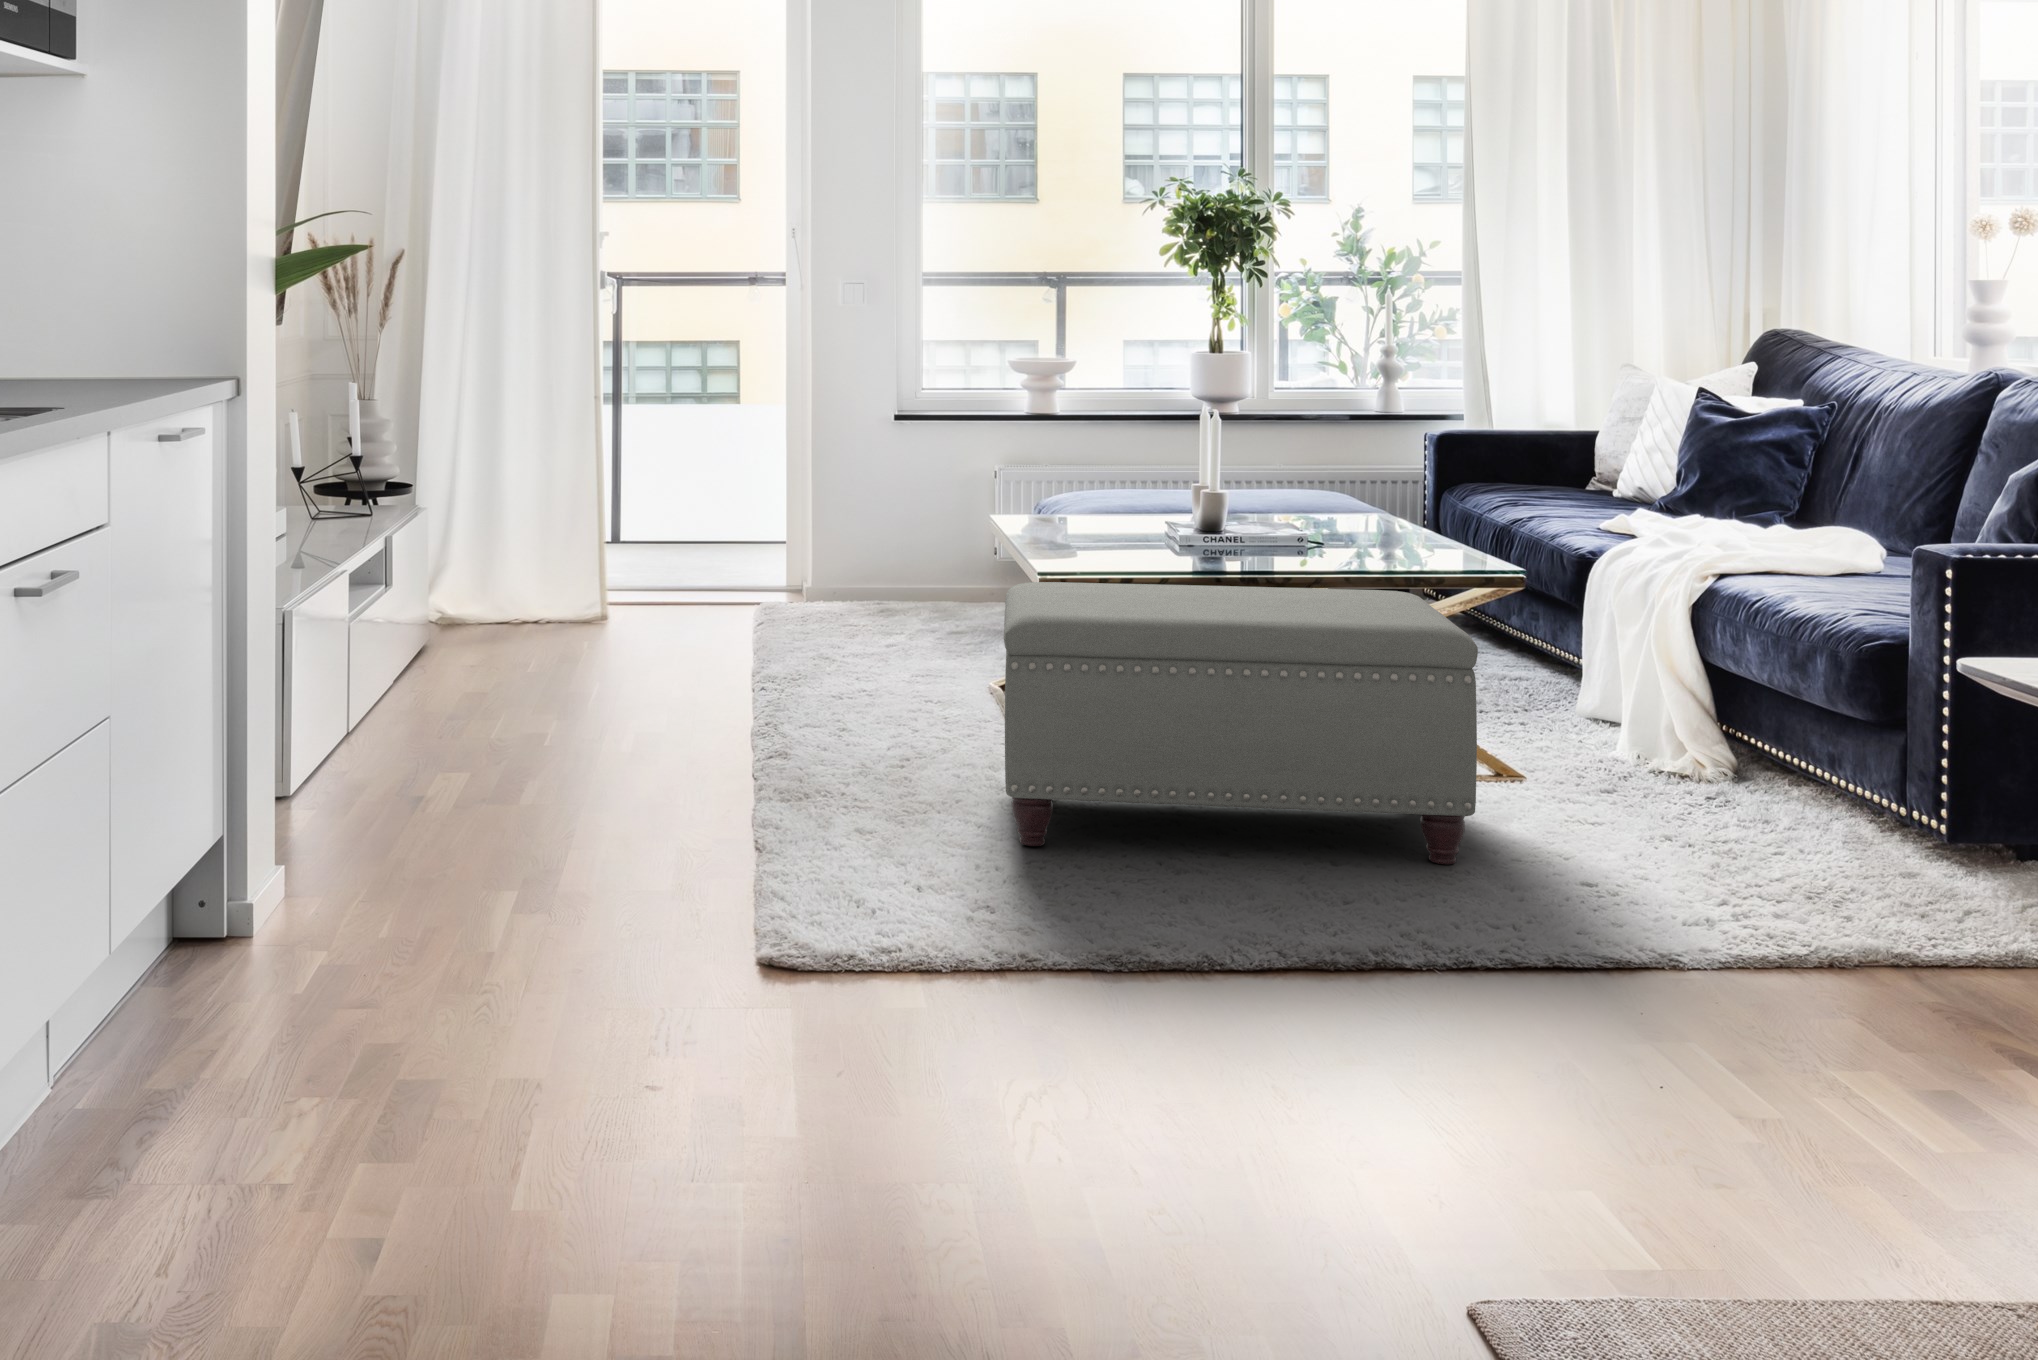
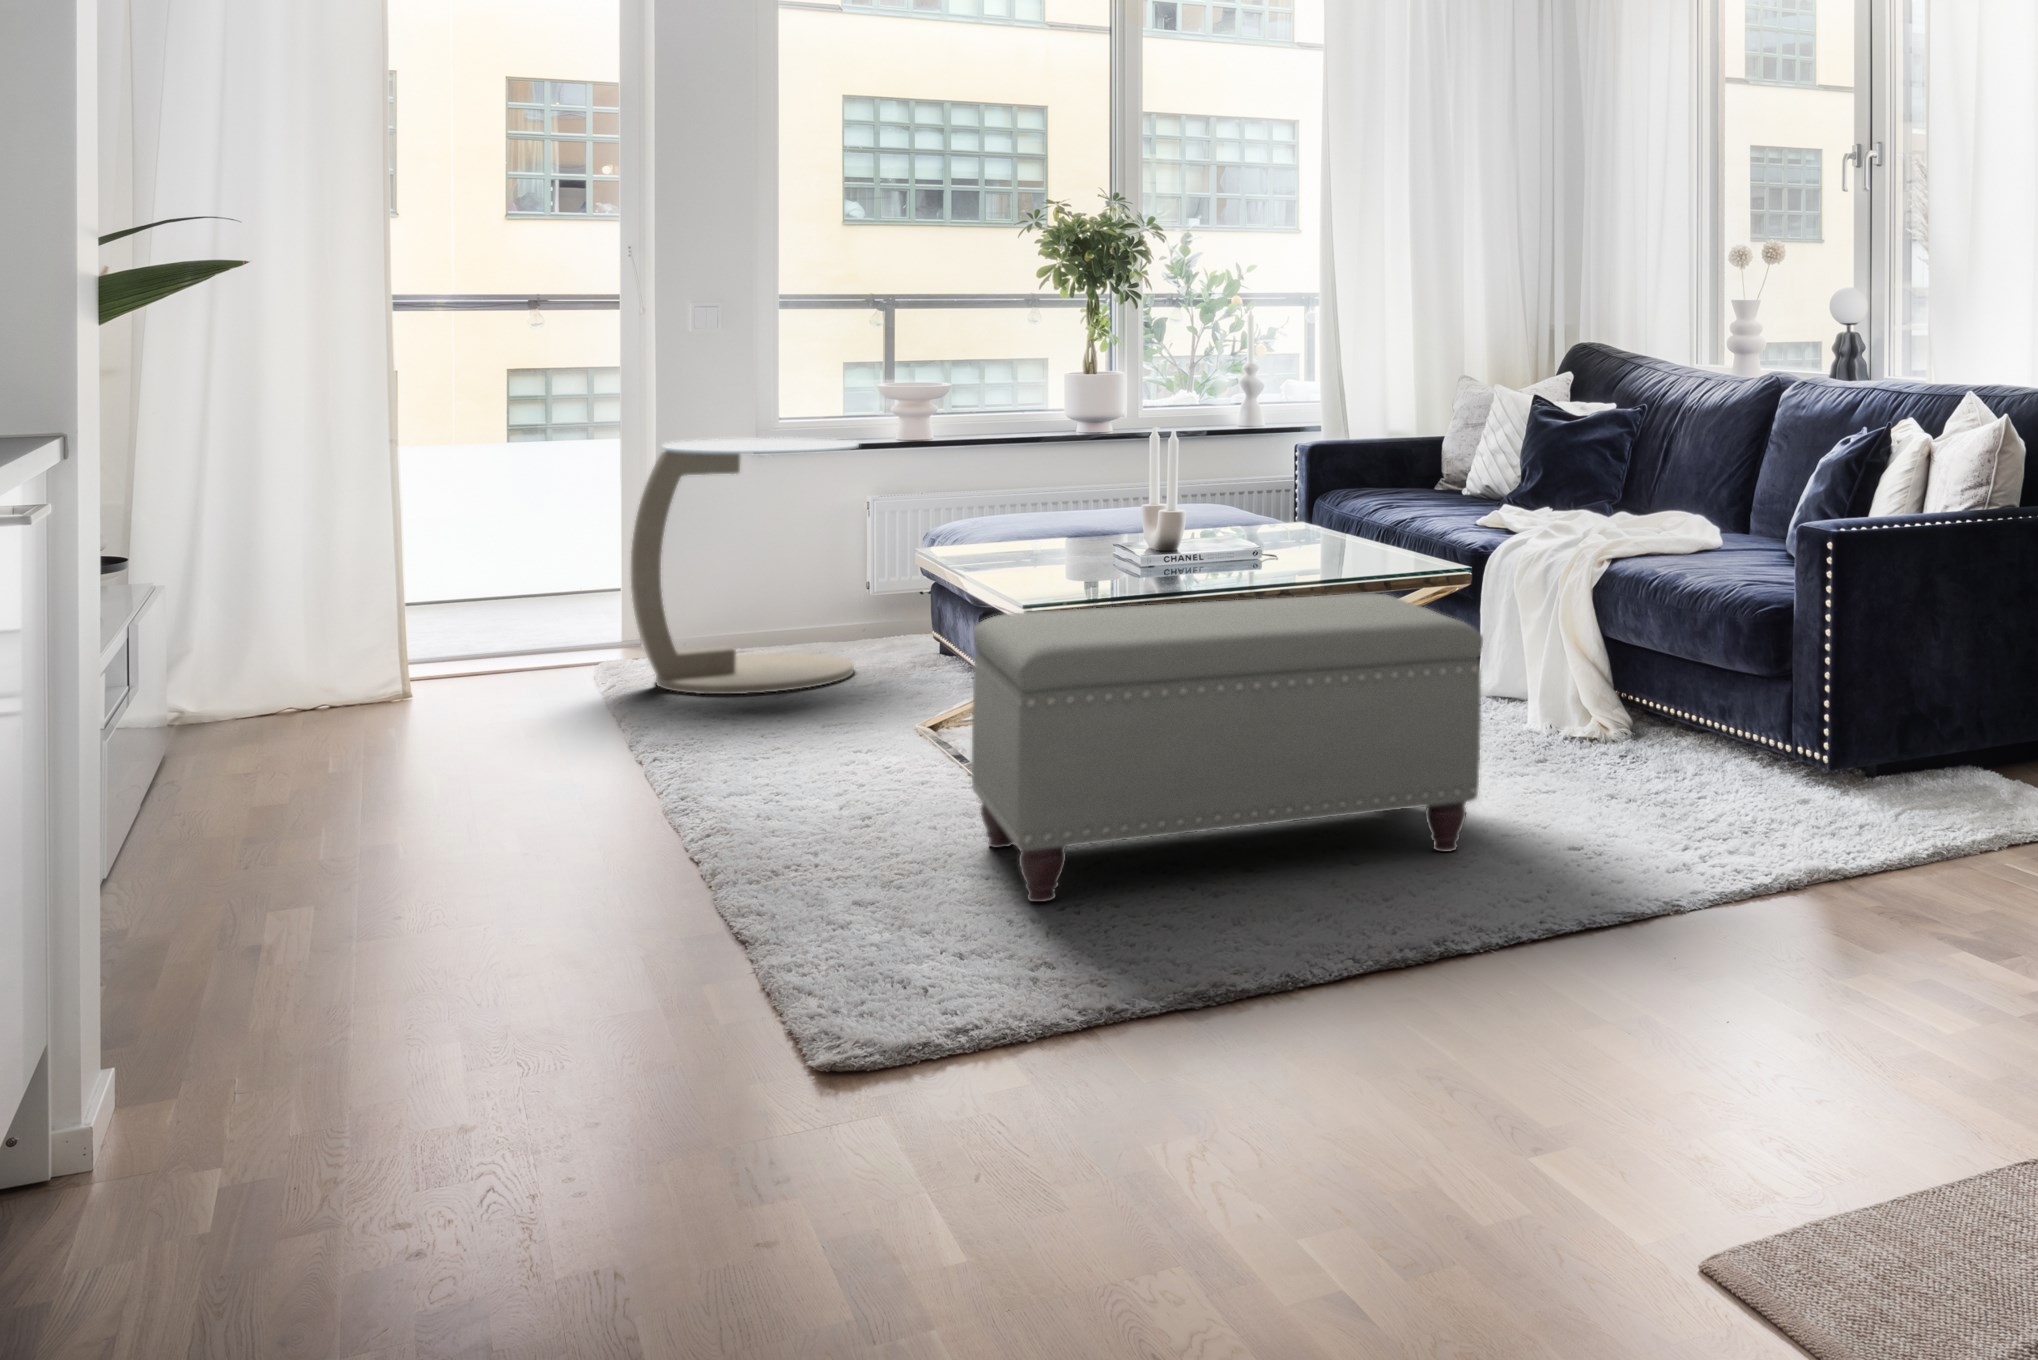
side table: none [834,412,1010,630] -> present [631,438,859,694]

